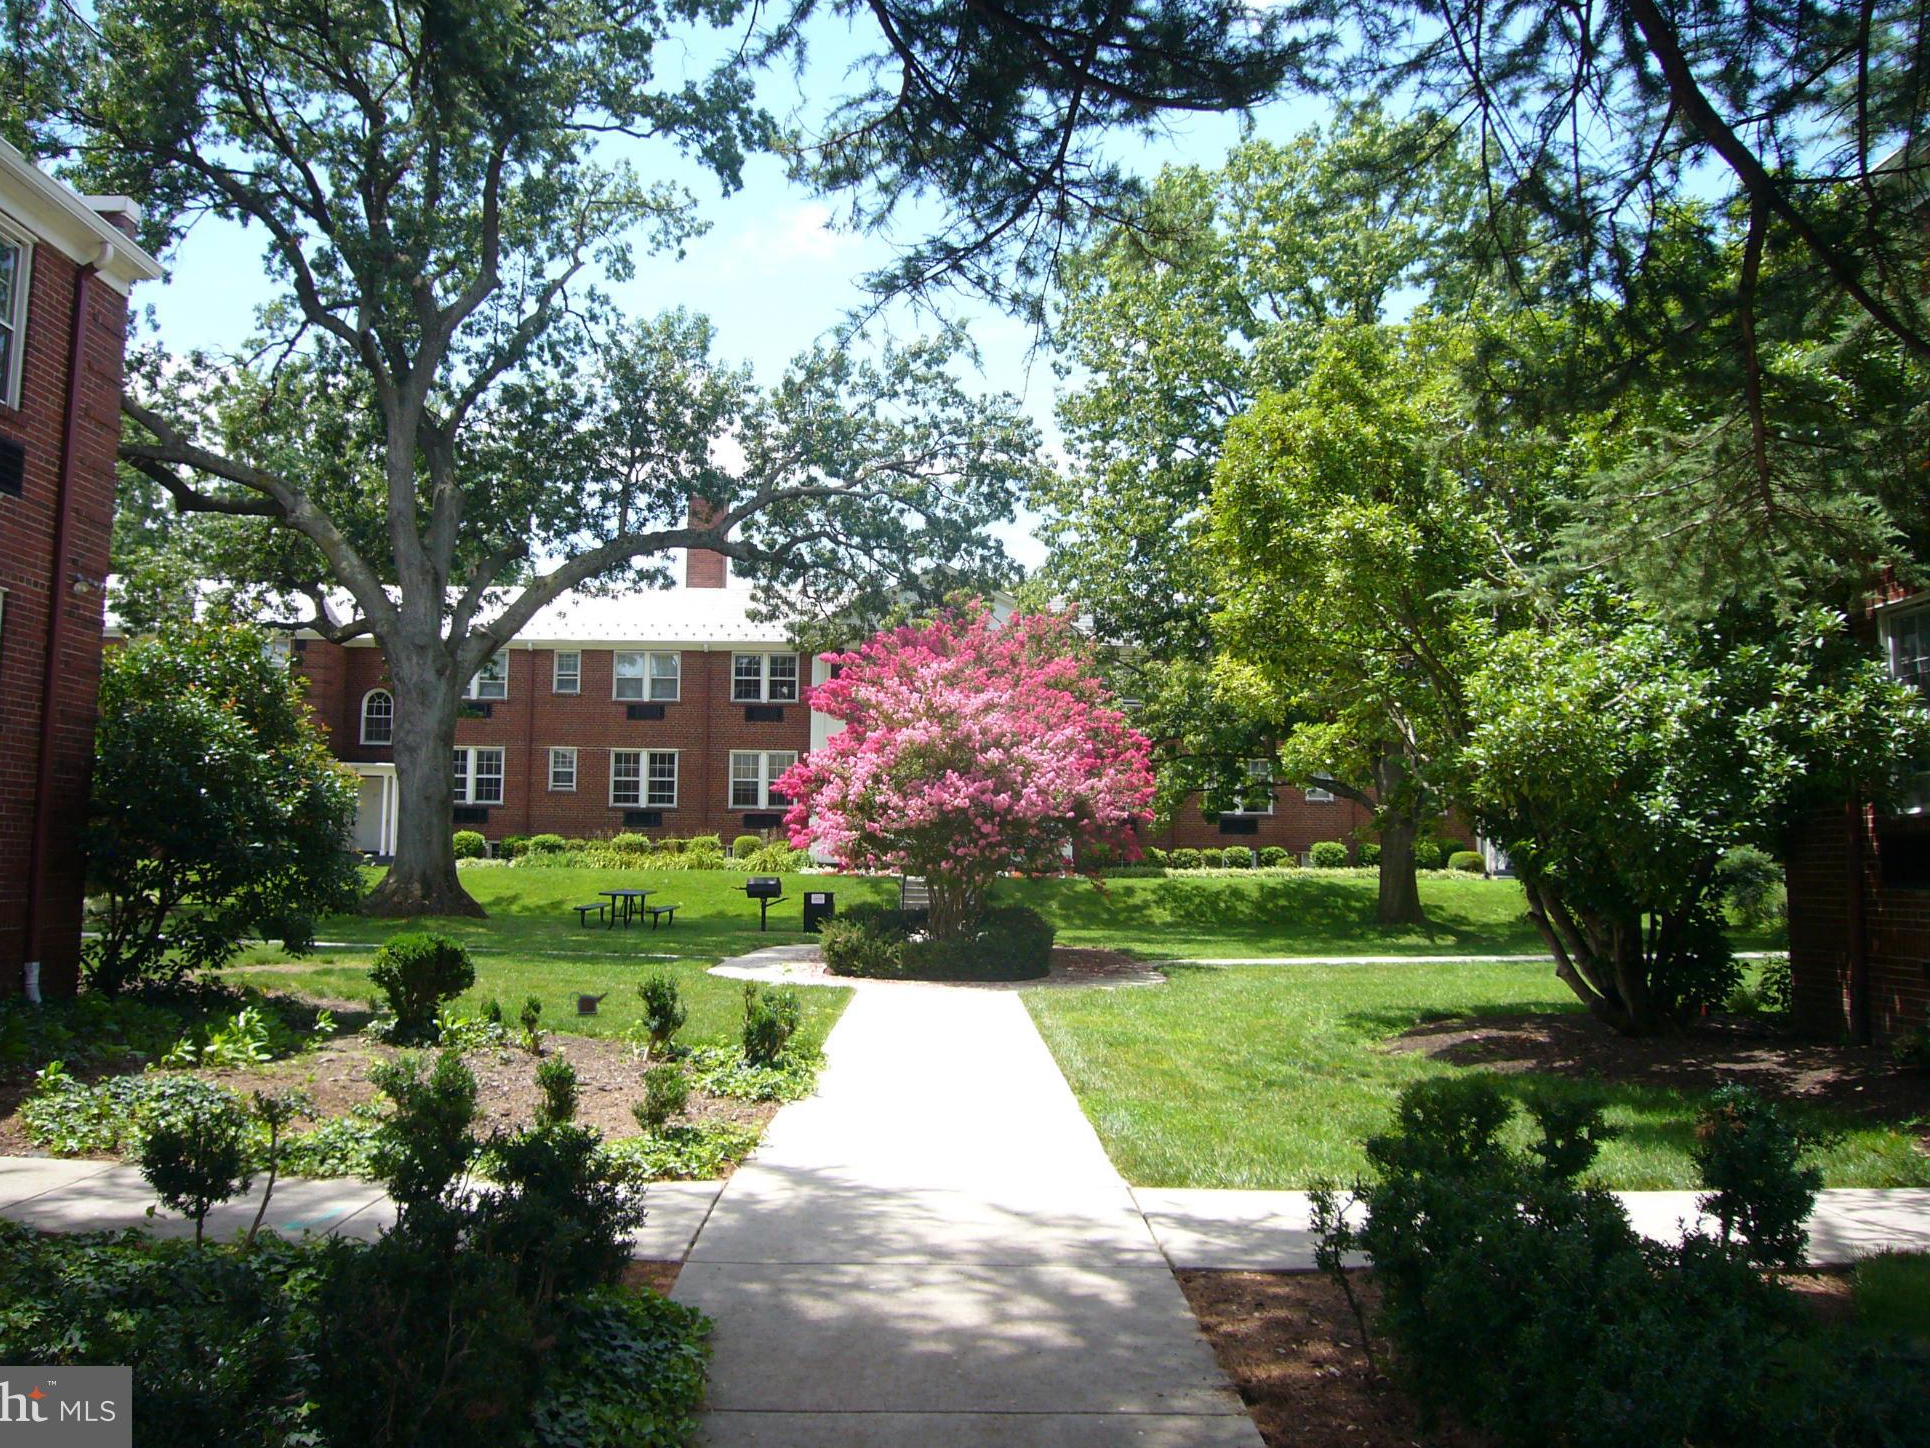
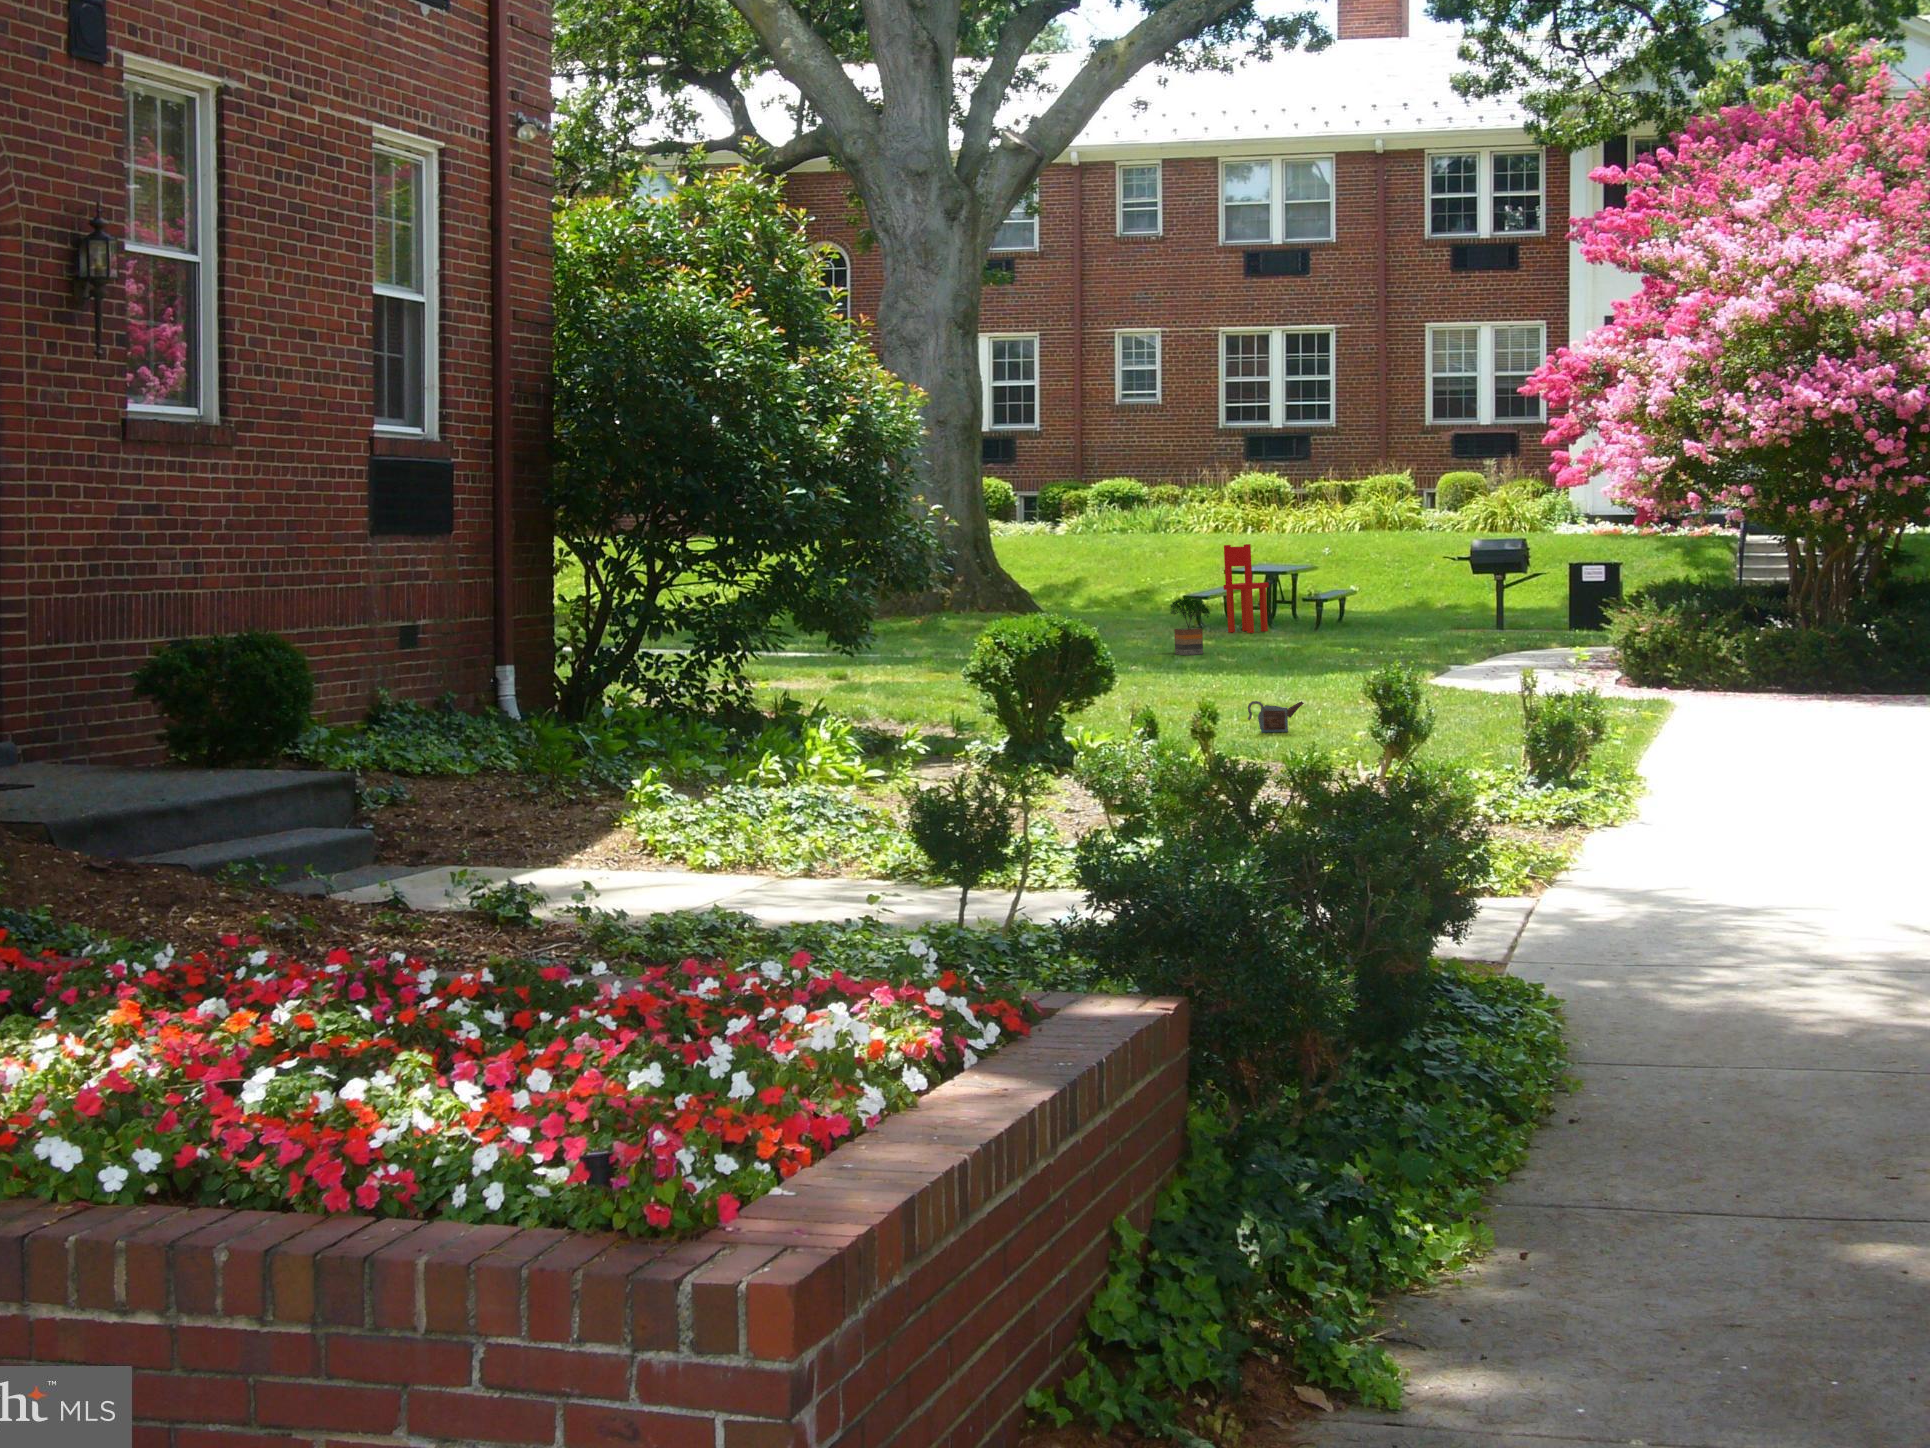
chair: none [589,879,618,935] -> present [1223,544,1269,633]
potted tree: none [546,912,574,951] -> present [1170,597,1210,655]

